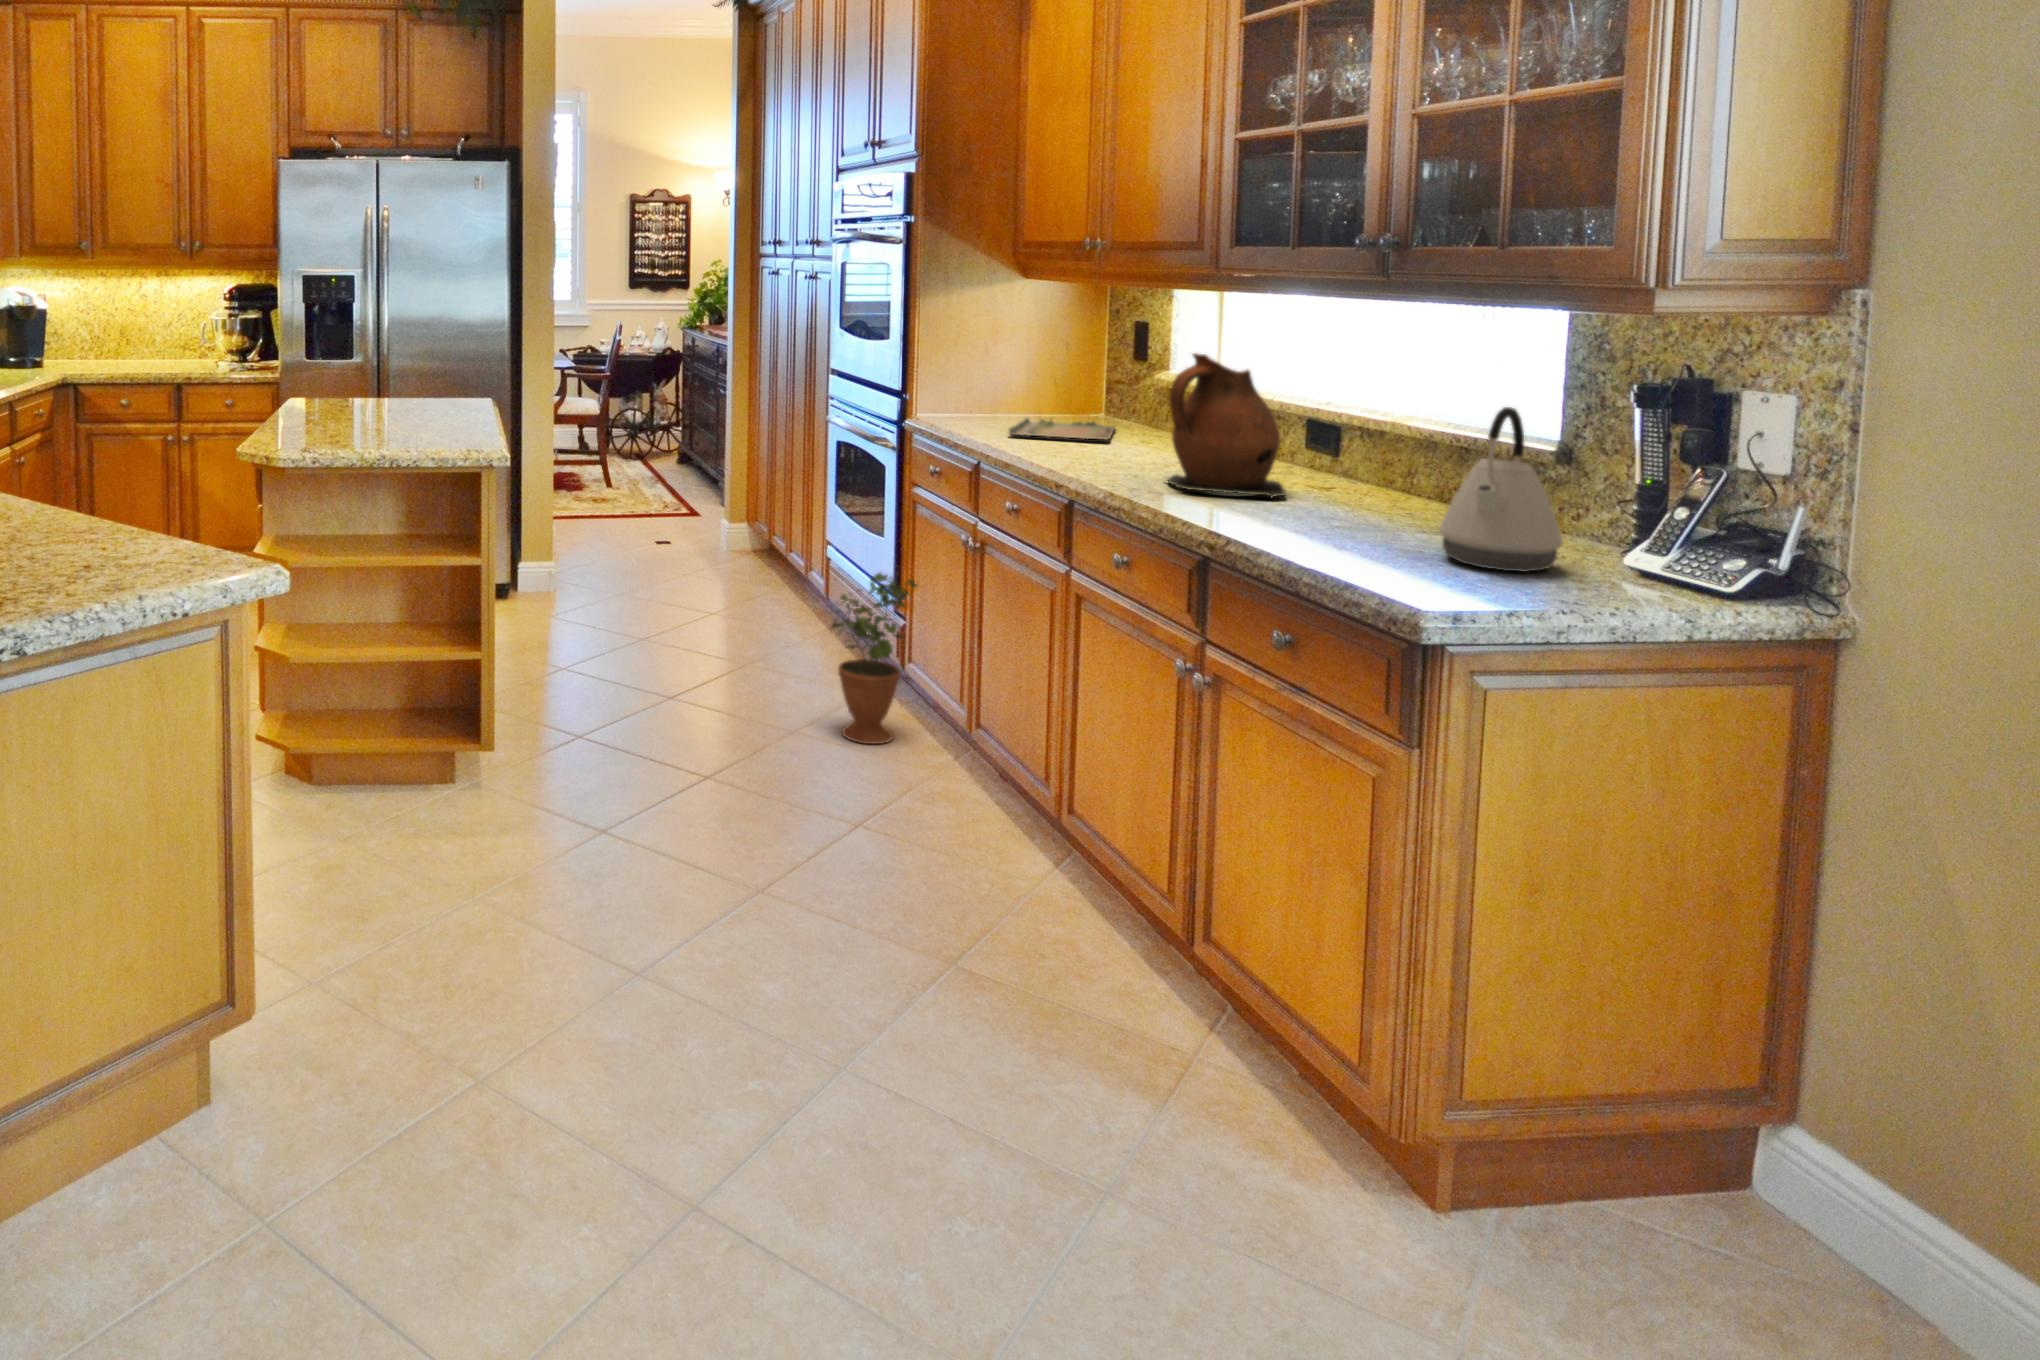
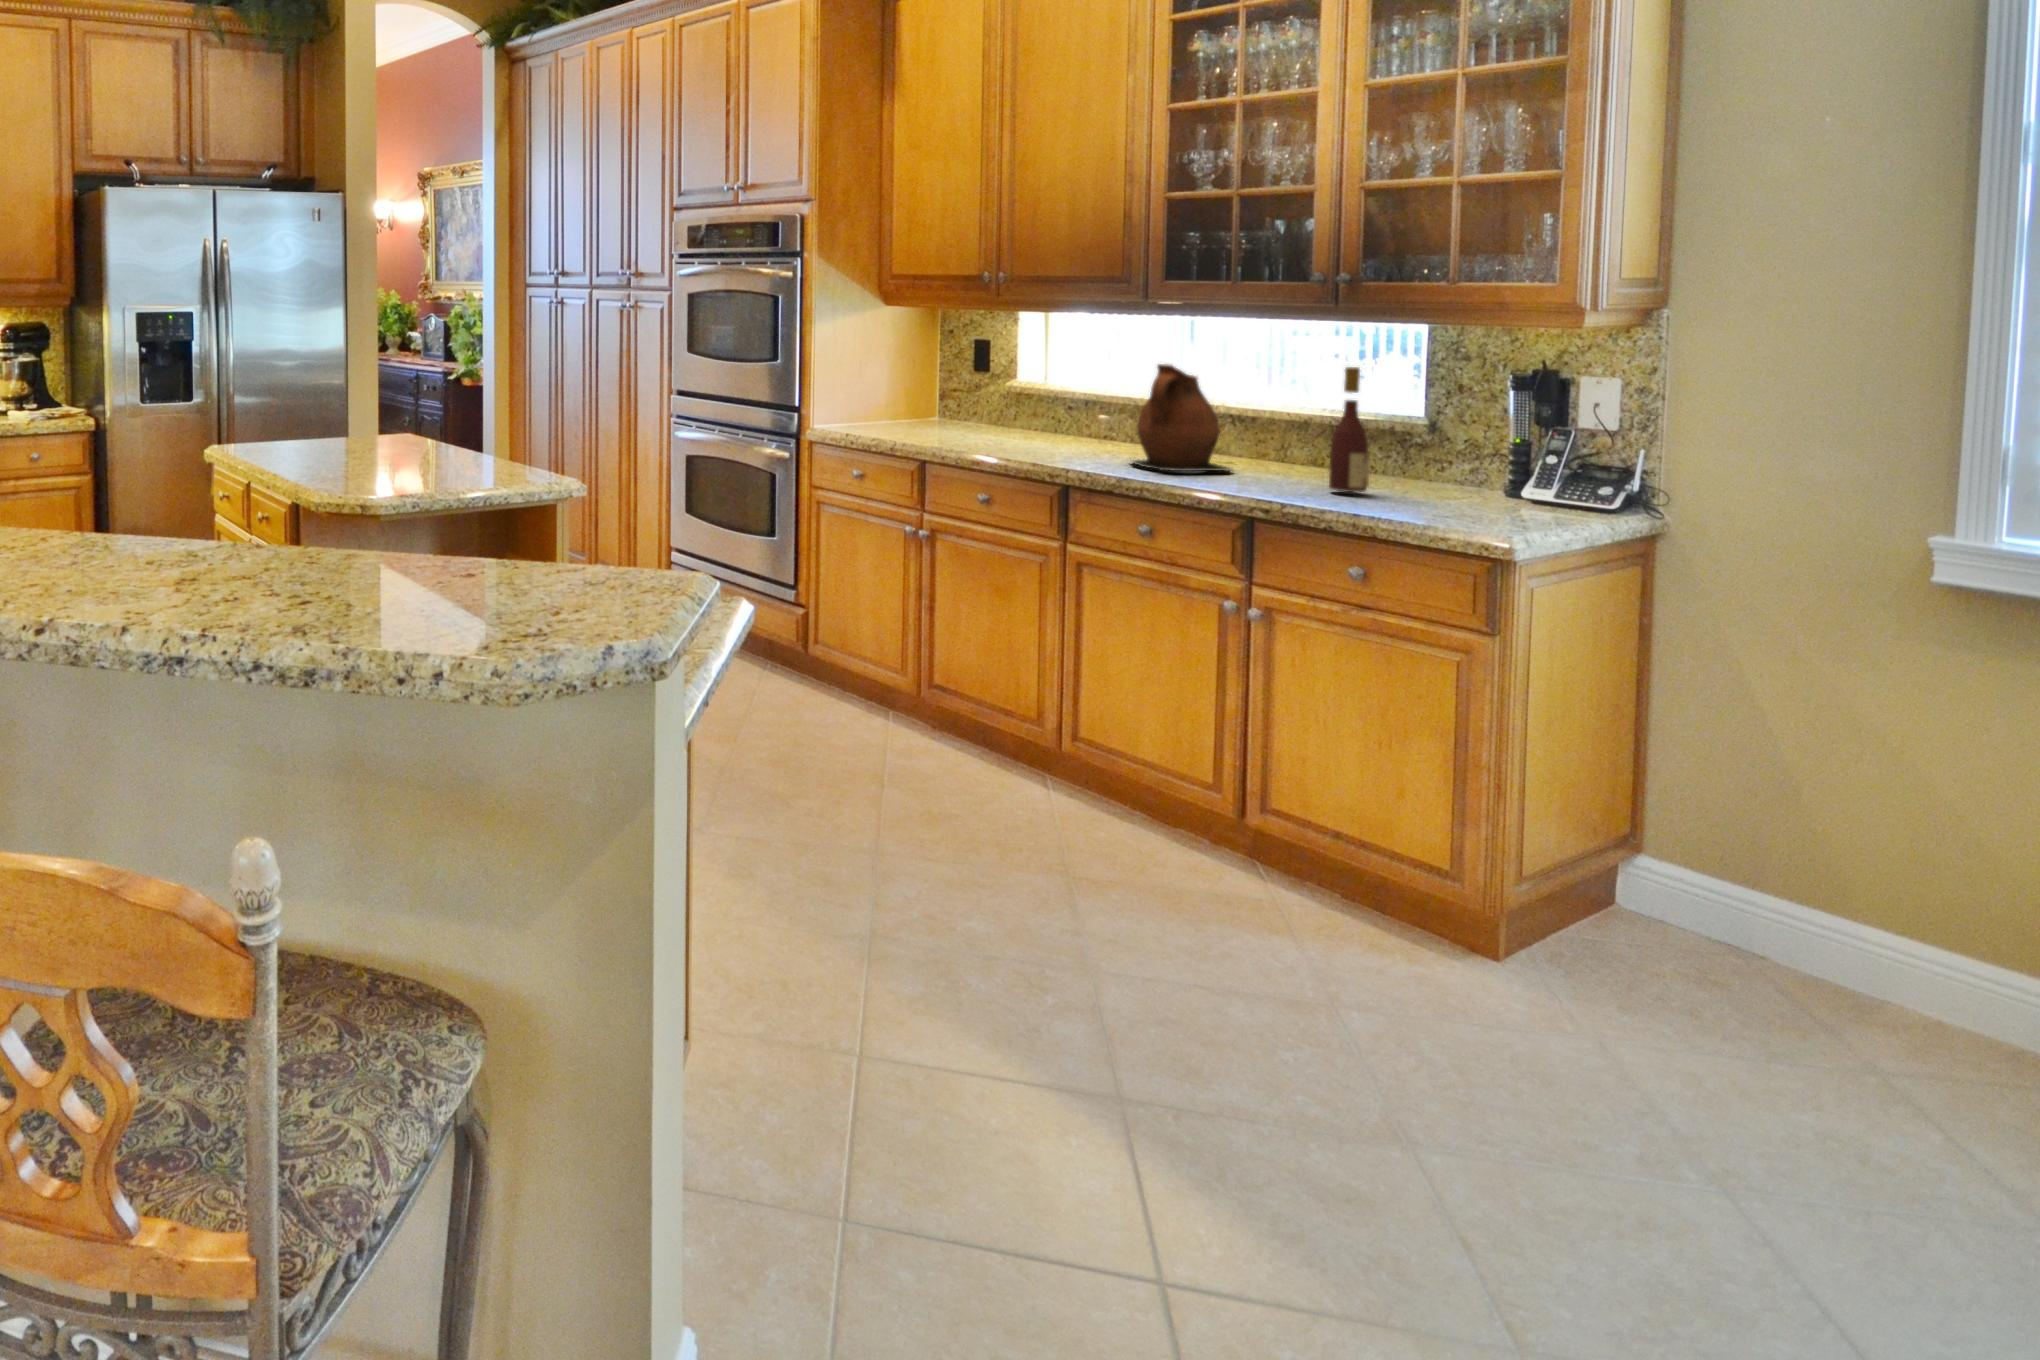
wine bottle: none [1343,363,1403,540] -> present [1329,367,1370,492]
kettle: present [1439,407,1563,572] -> none [1417,395,1504,510]
tray: present [1009,417,1115,439] -> none [909,415,1011,438]
potted plant: present [832,573,917,744] -> none [763,557,836,718]

